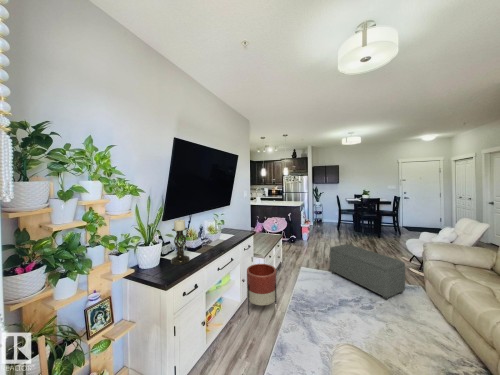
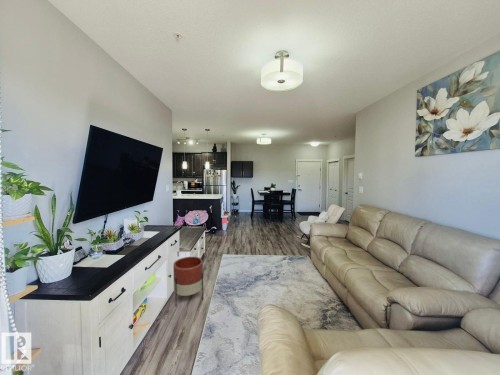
candle holder: present [171,219,190,265] -> none [89,221,114,271]
ottoman: present [330,244,405,300] -> none [247,230,300,271]

